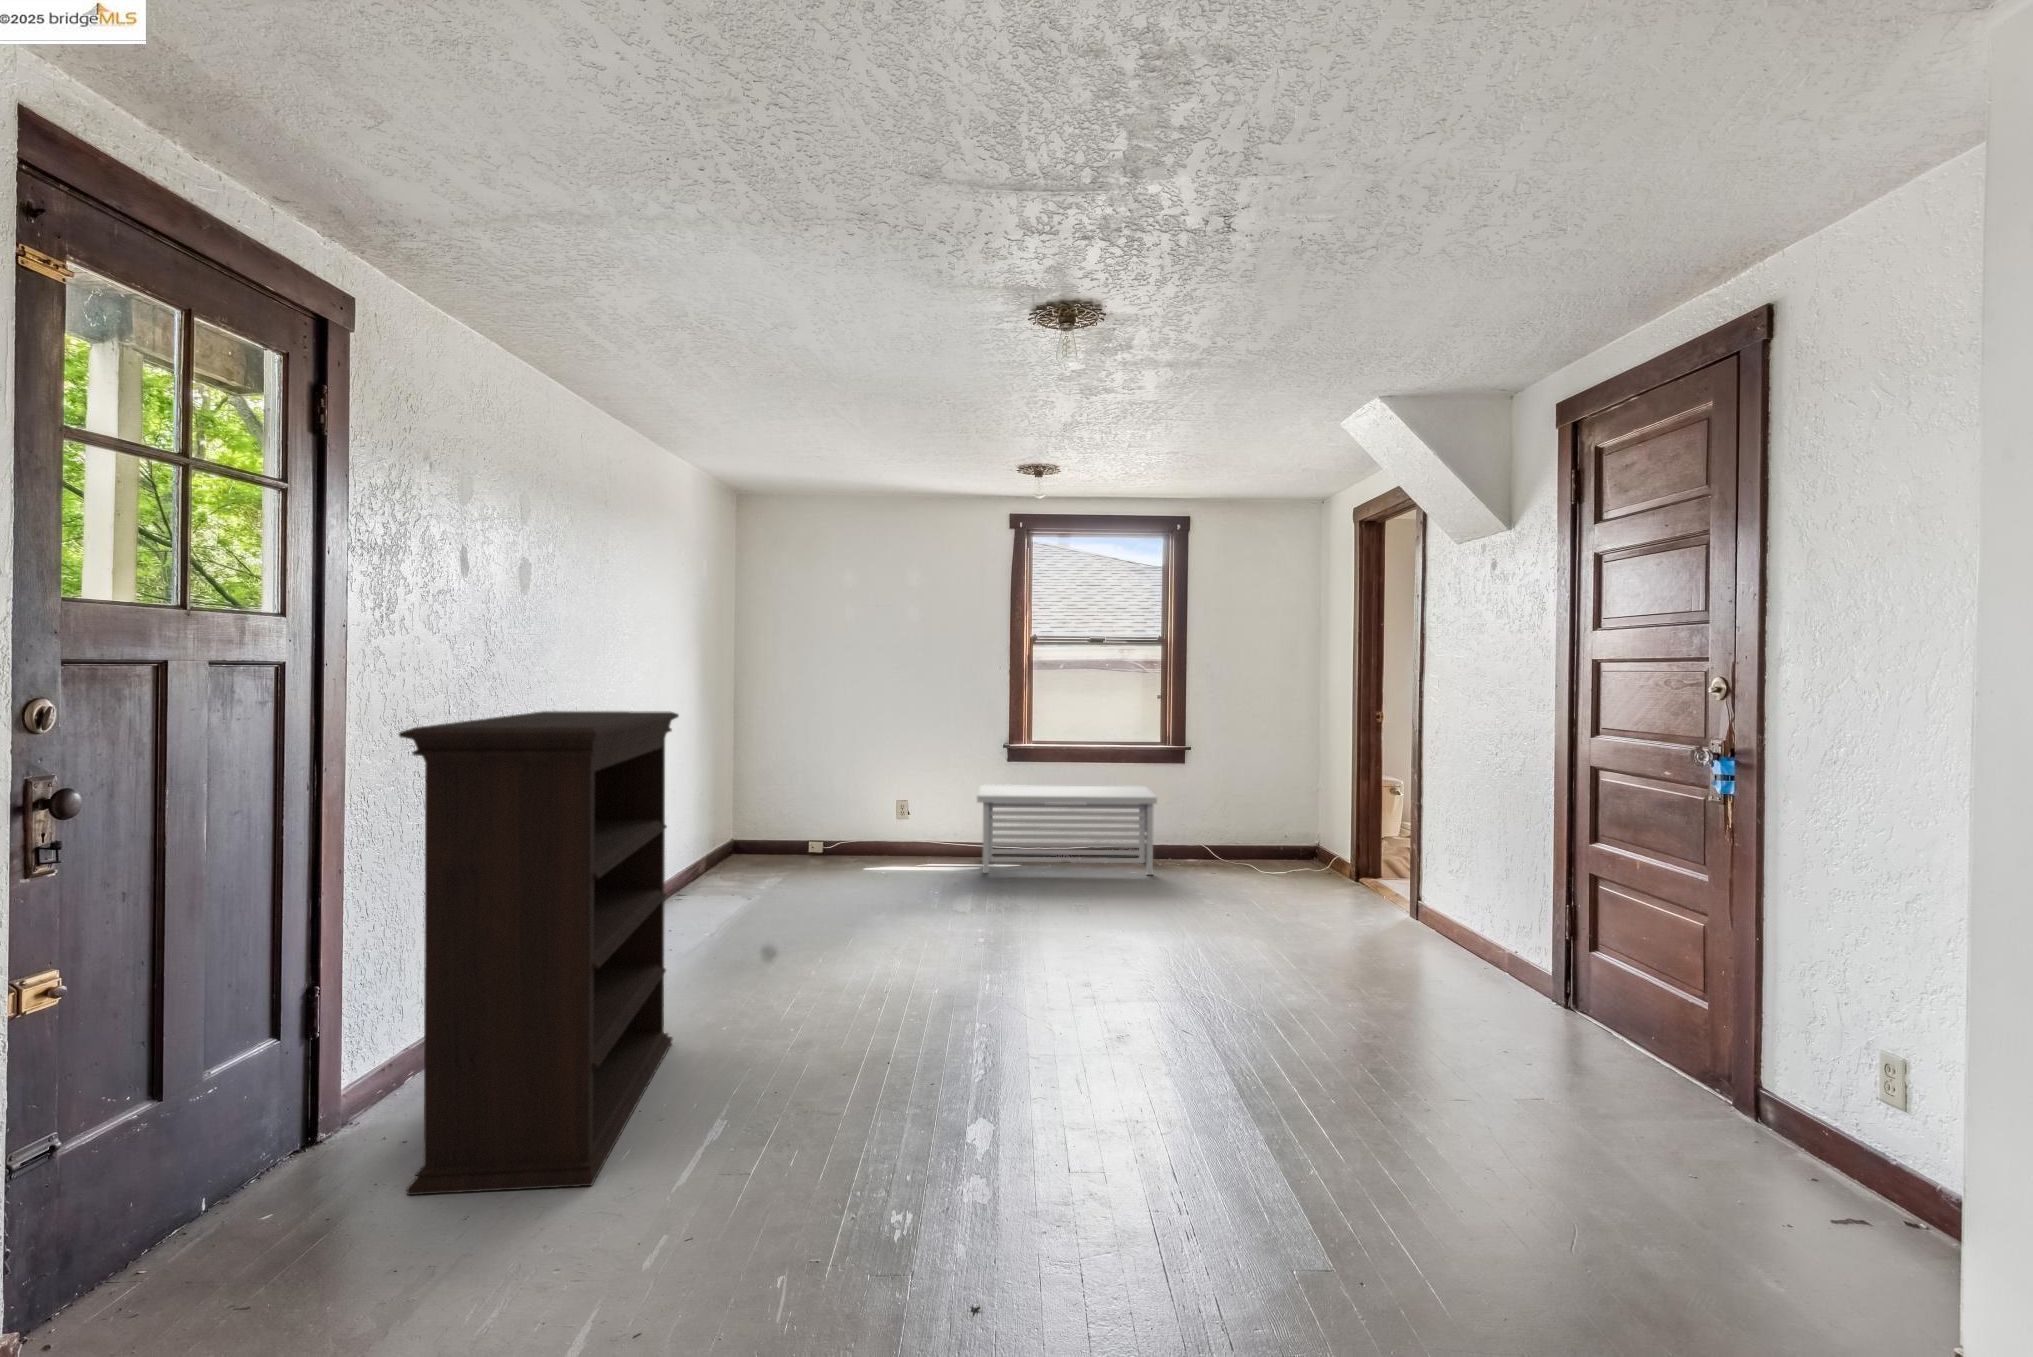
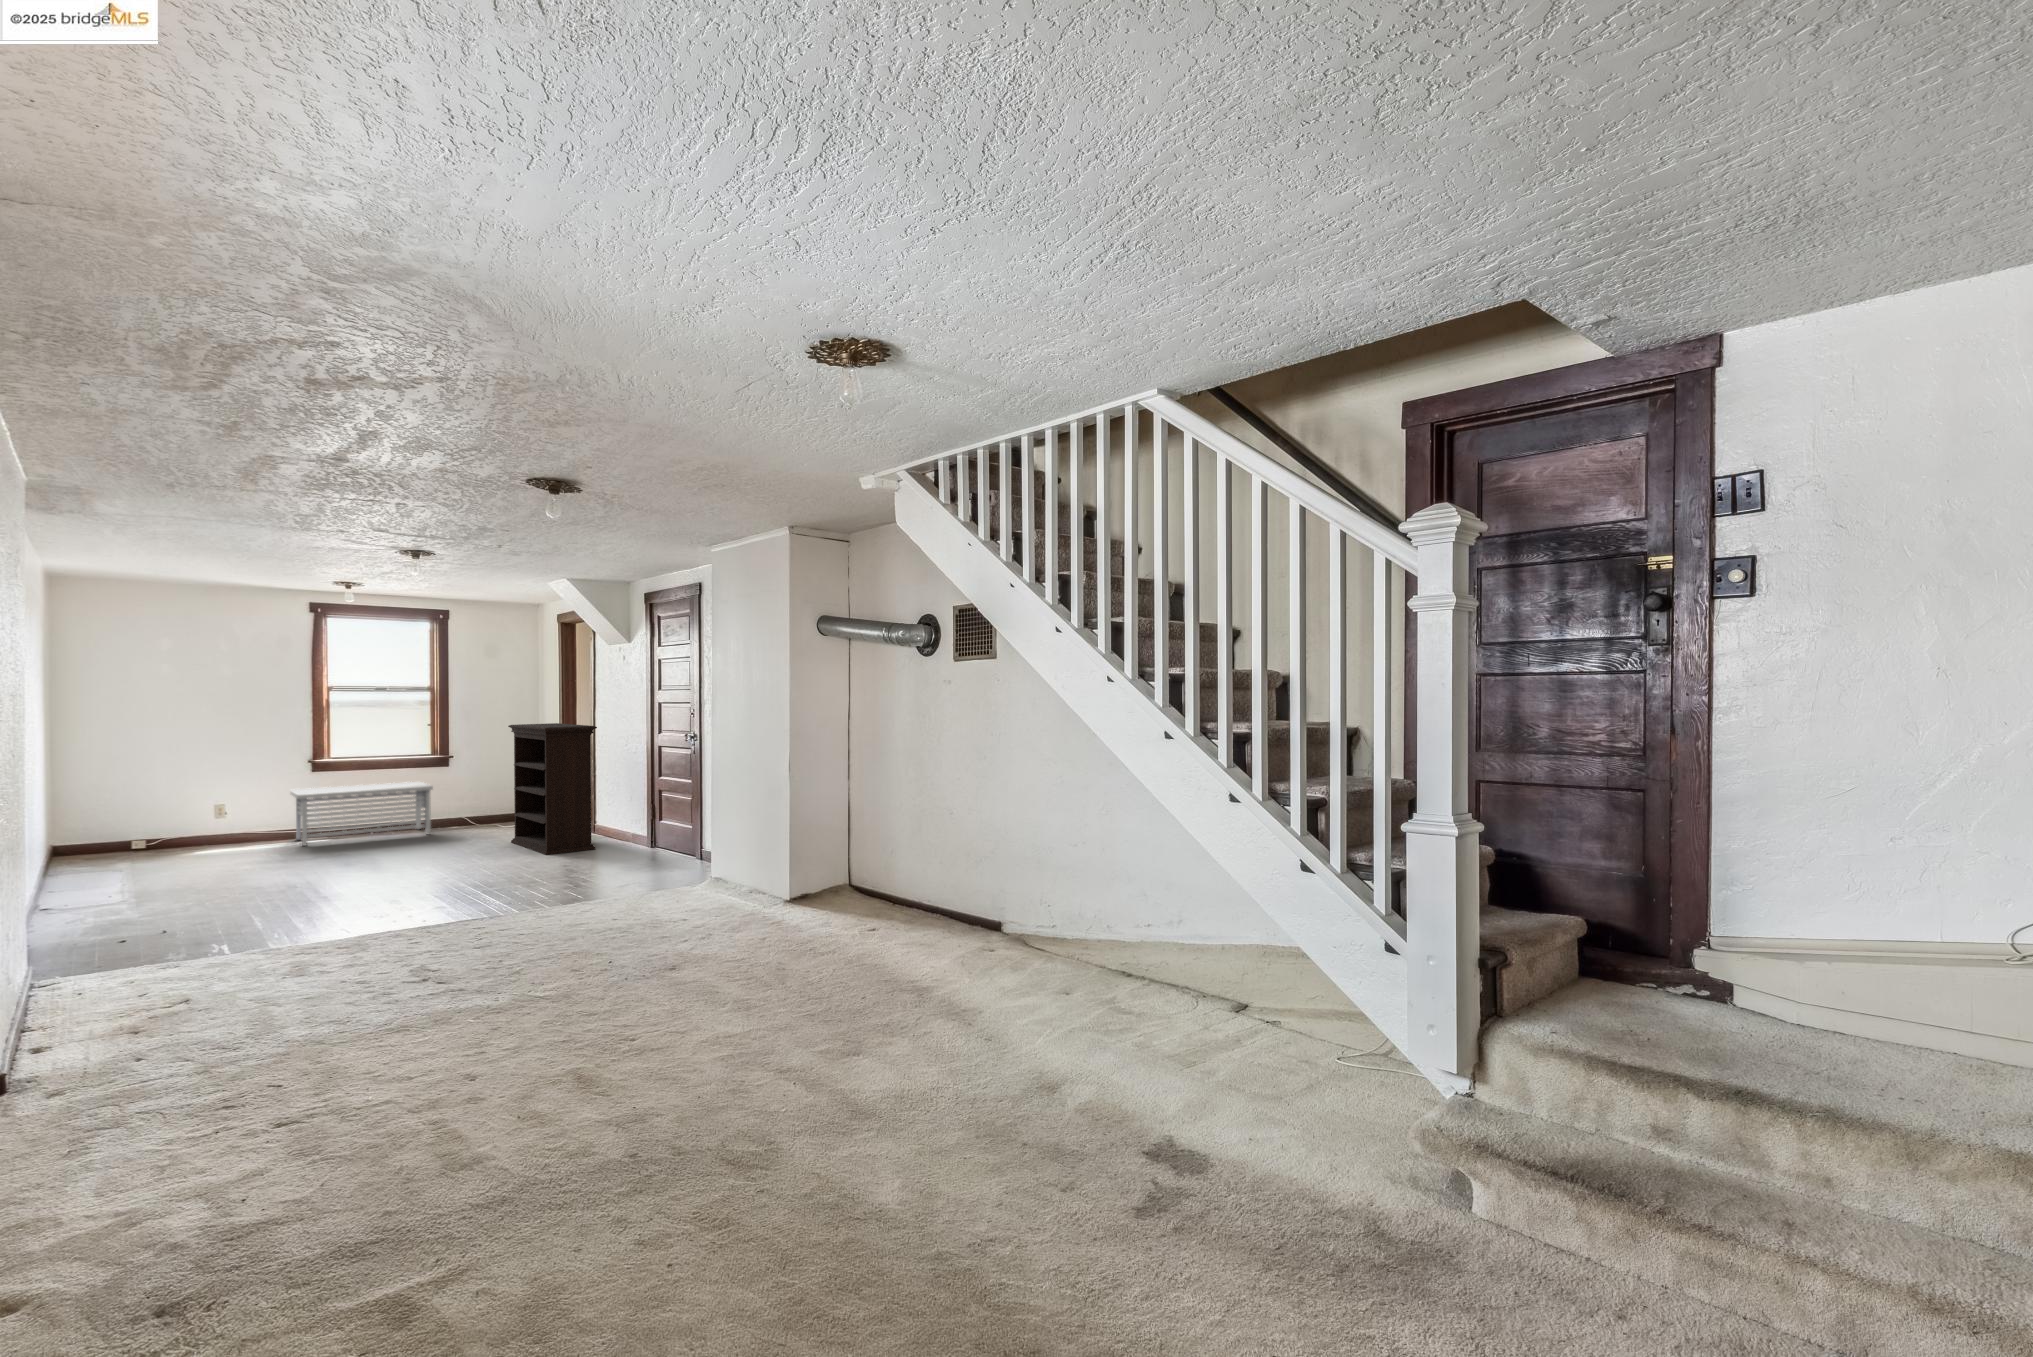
bookshelf: present [399,711,679,1195] -> present [508,723,597,855]

